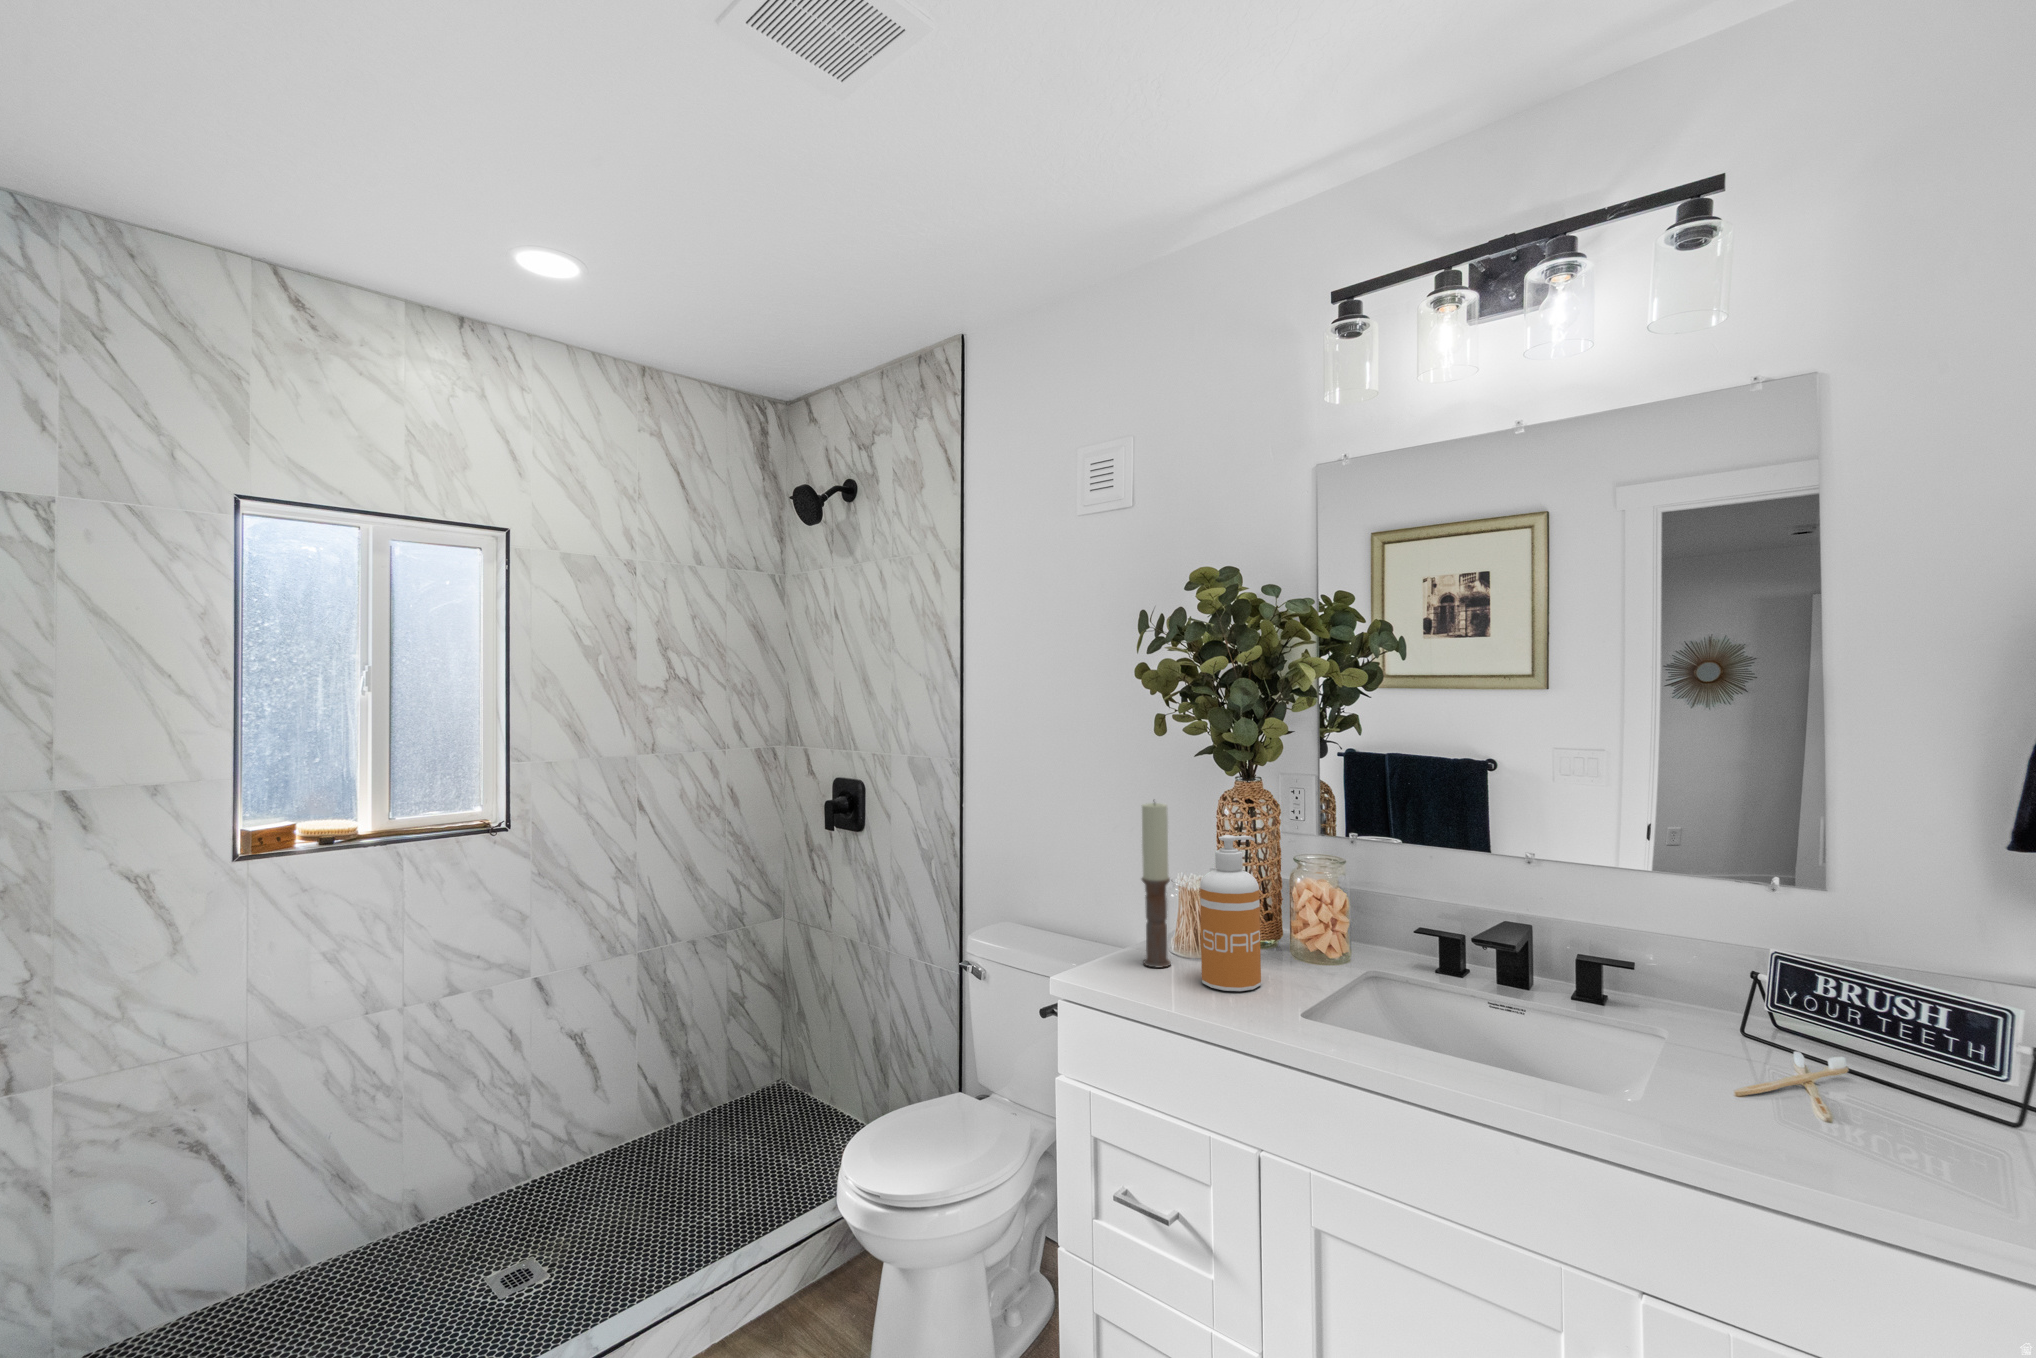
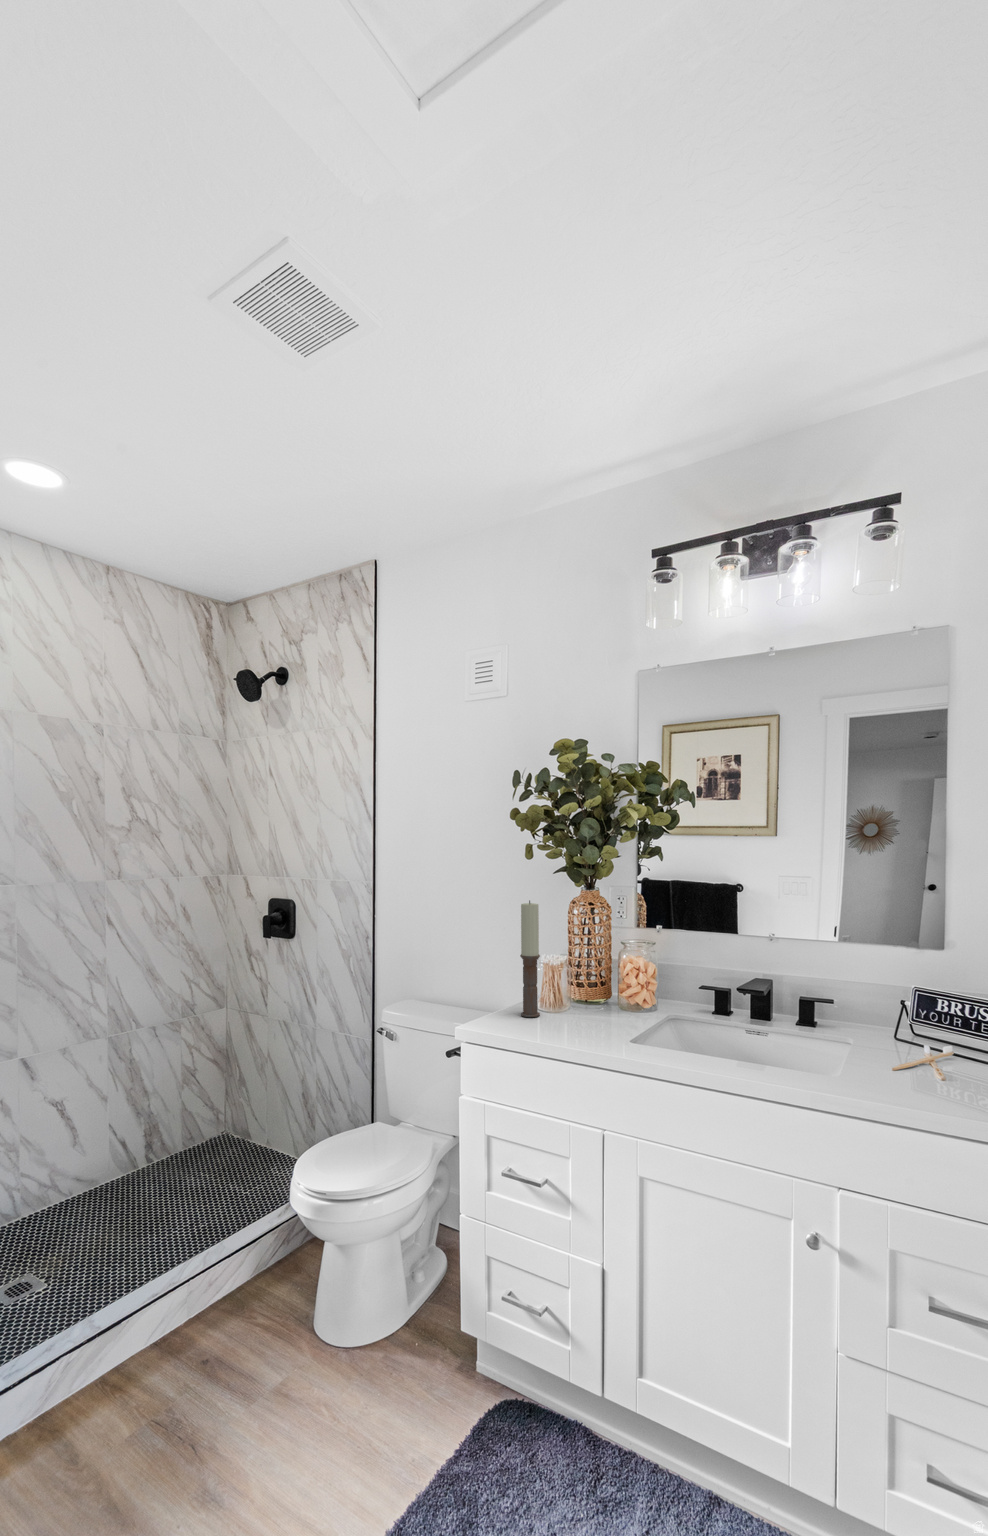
soap dispenser: present [1200,835,1261,991] -> none [561,923,602,1029]

